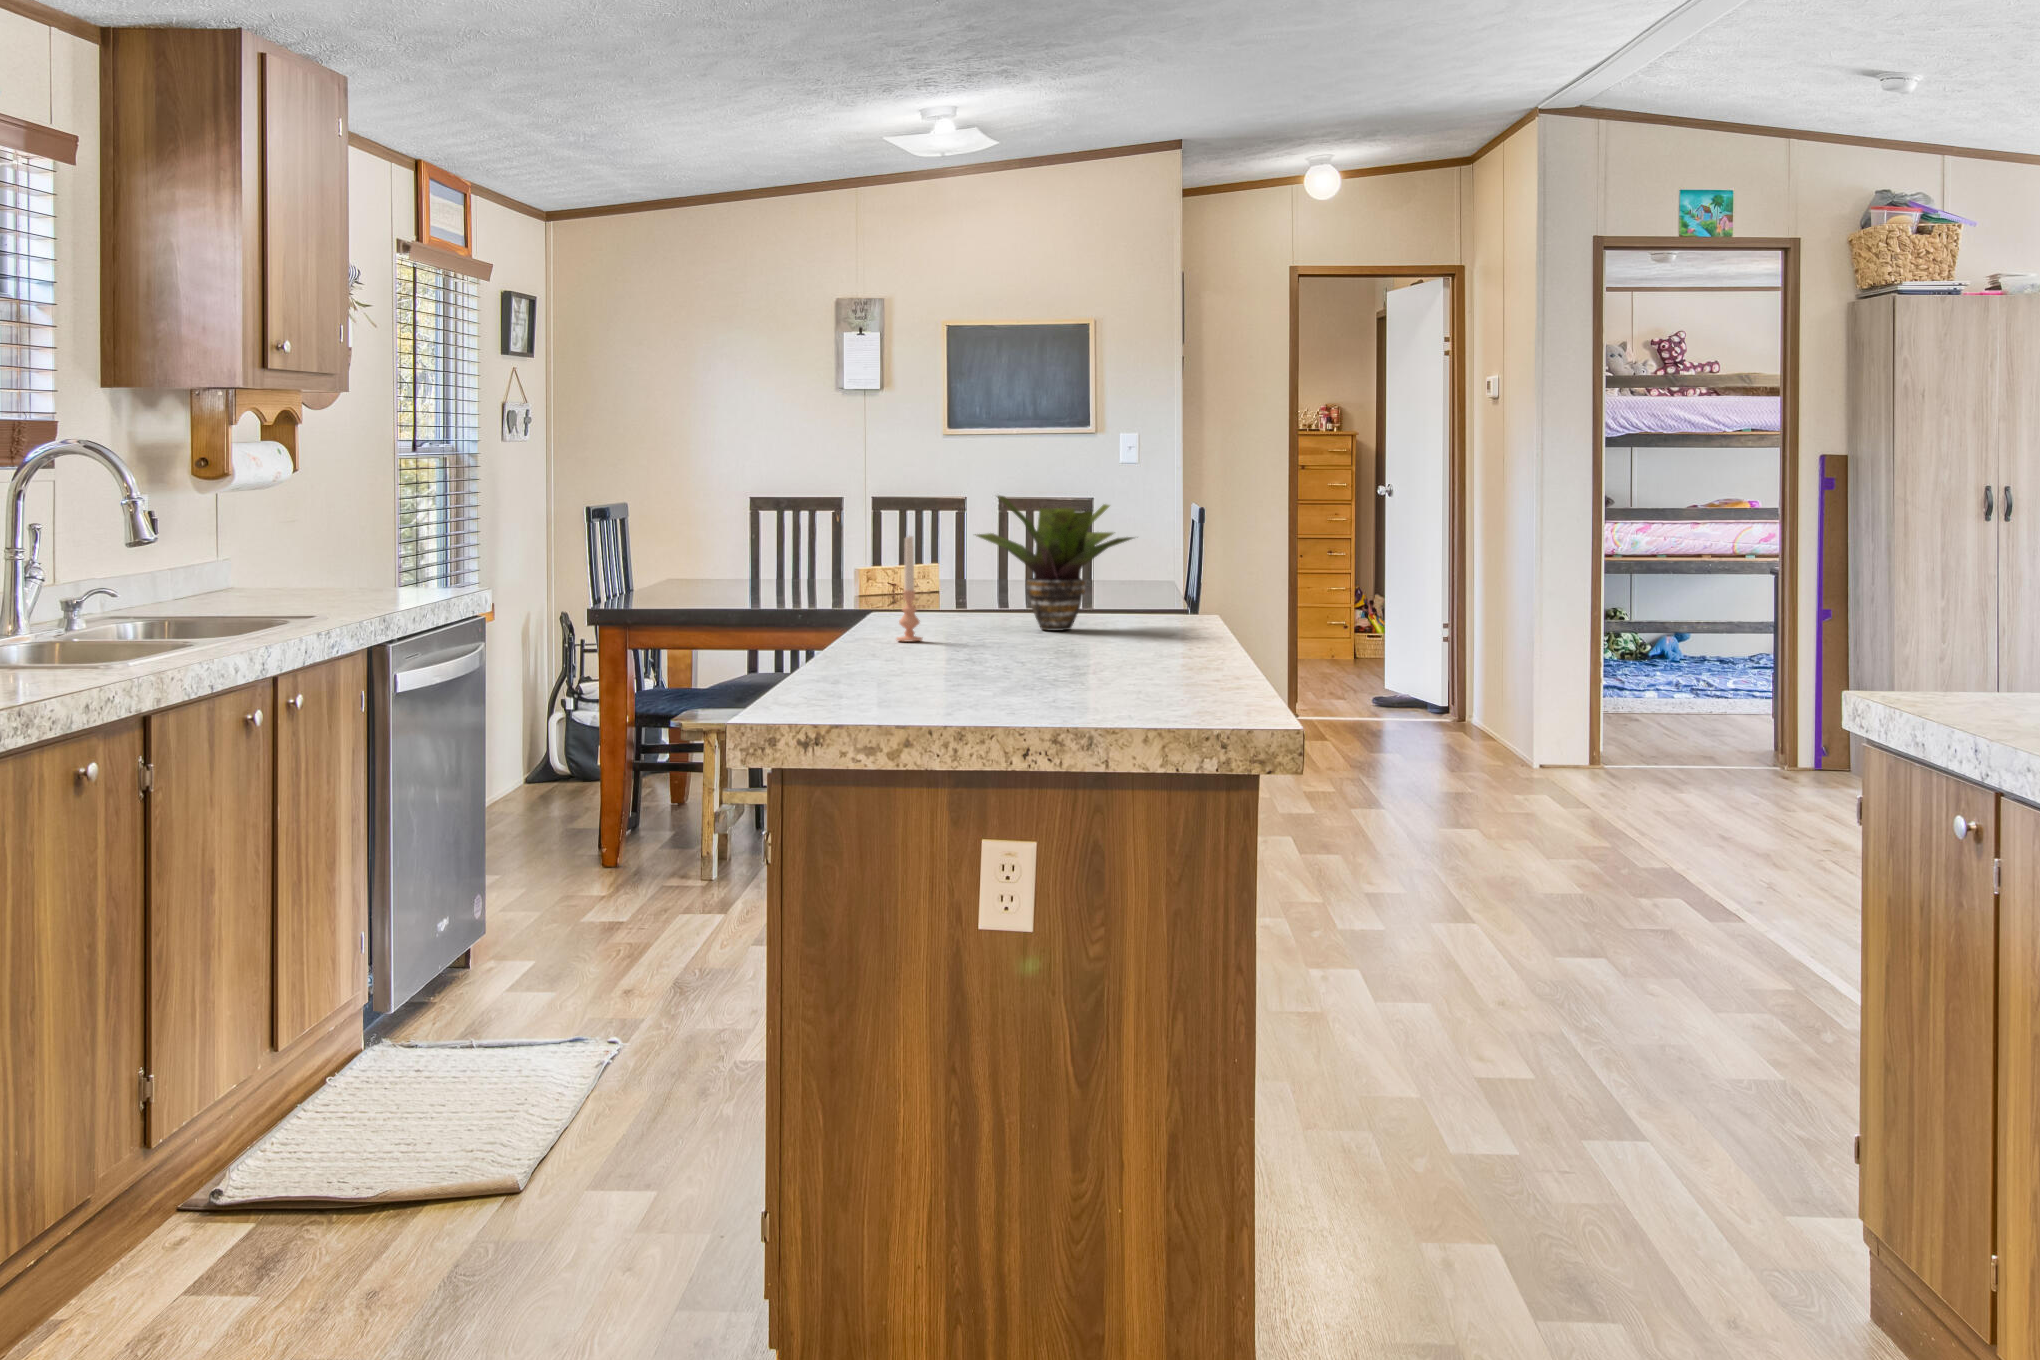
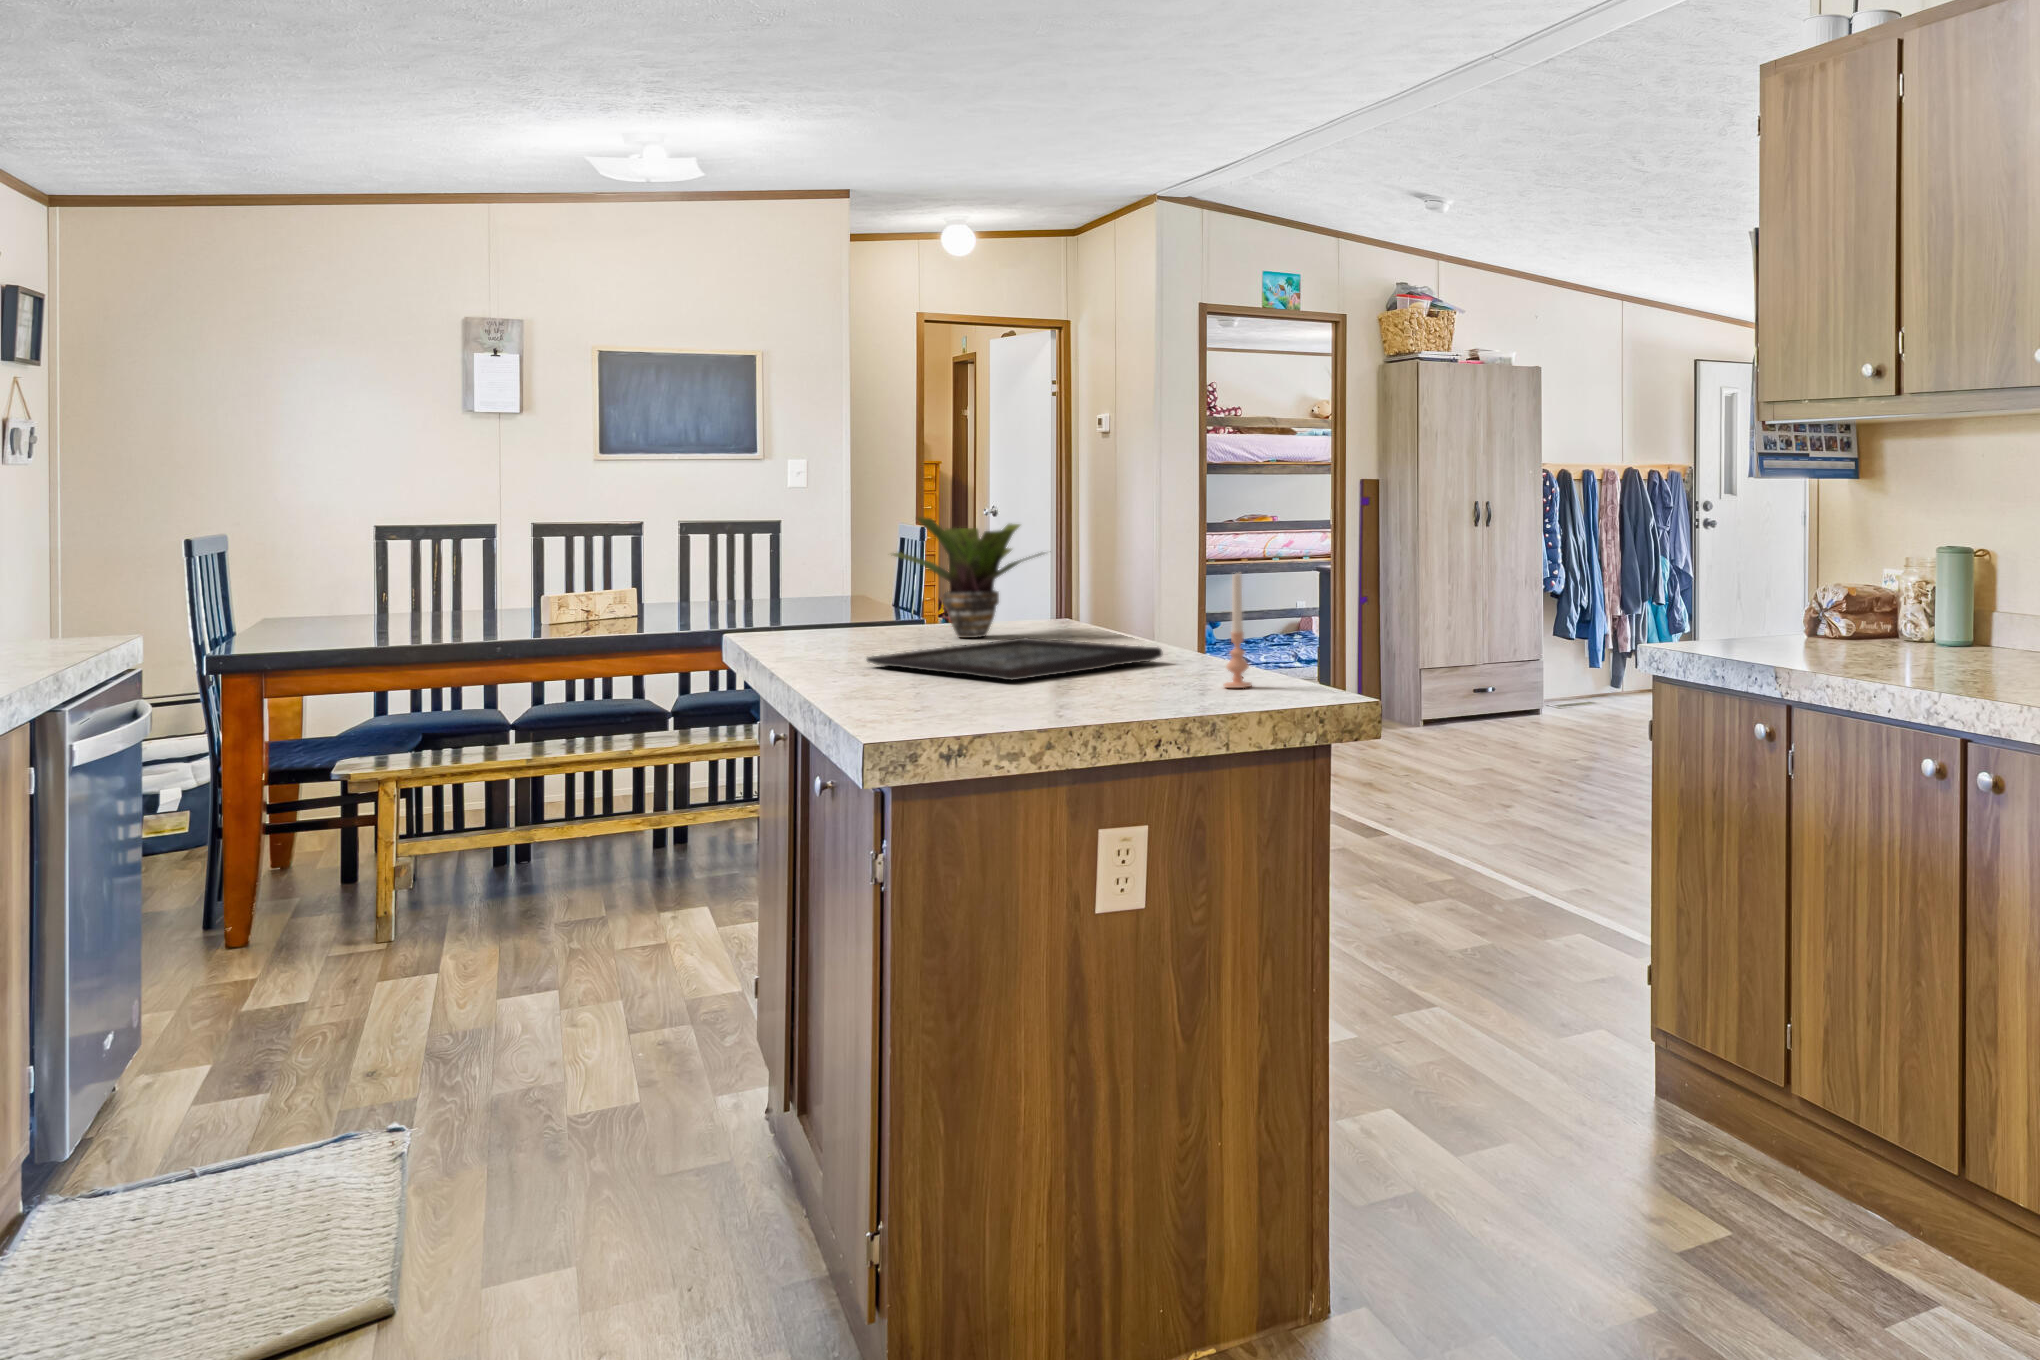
candle: present [897,536,922,642] -> present [1224,573,1251,688]
tray: none [887,632,1177,675] -> present [867,638,1163,680]

